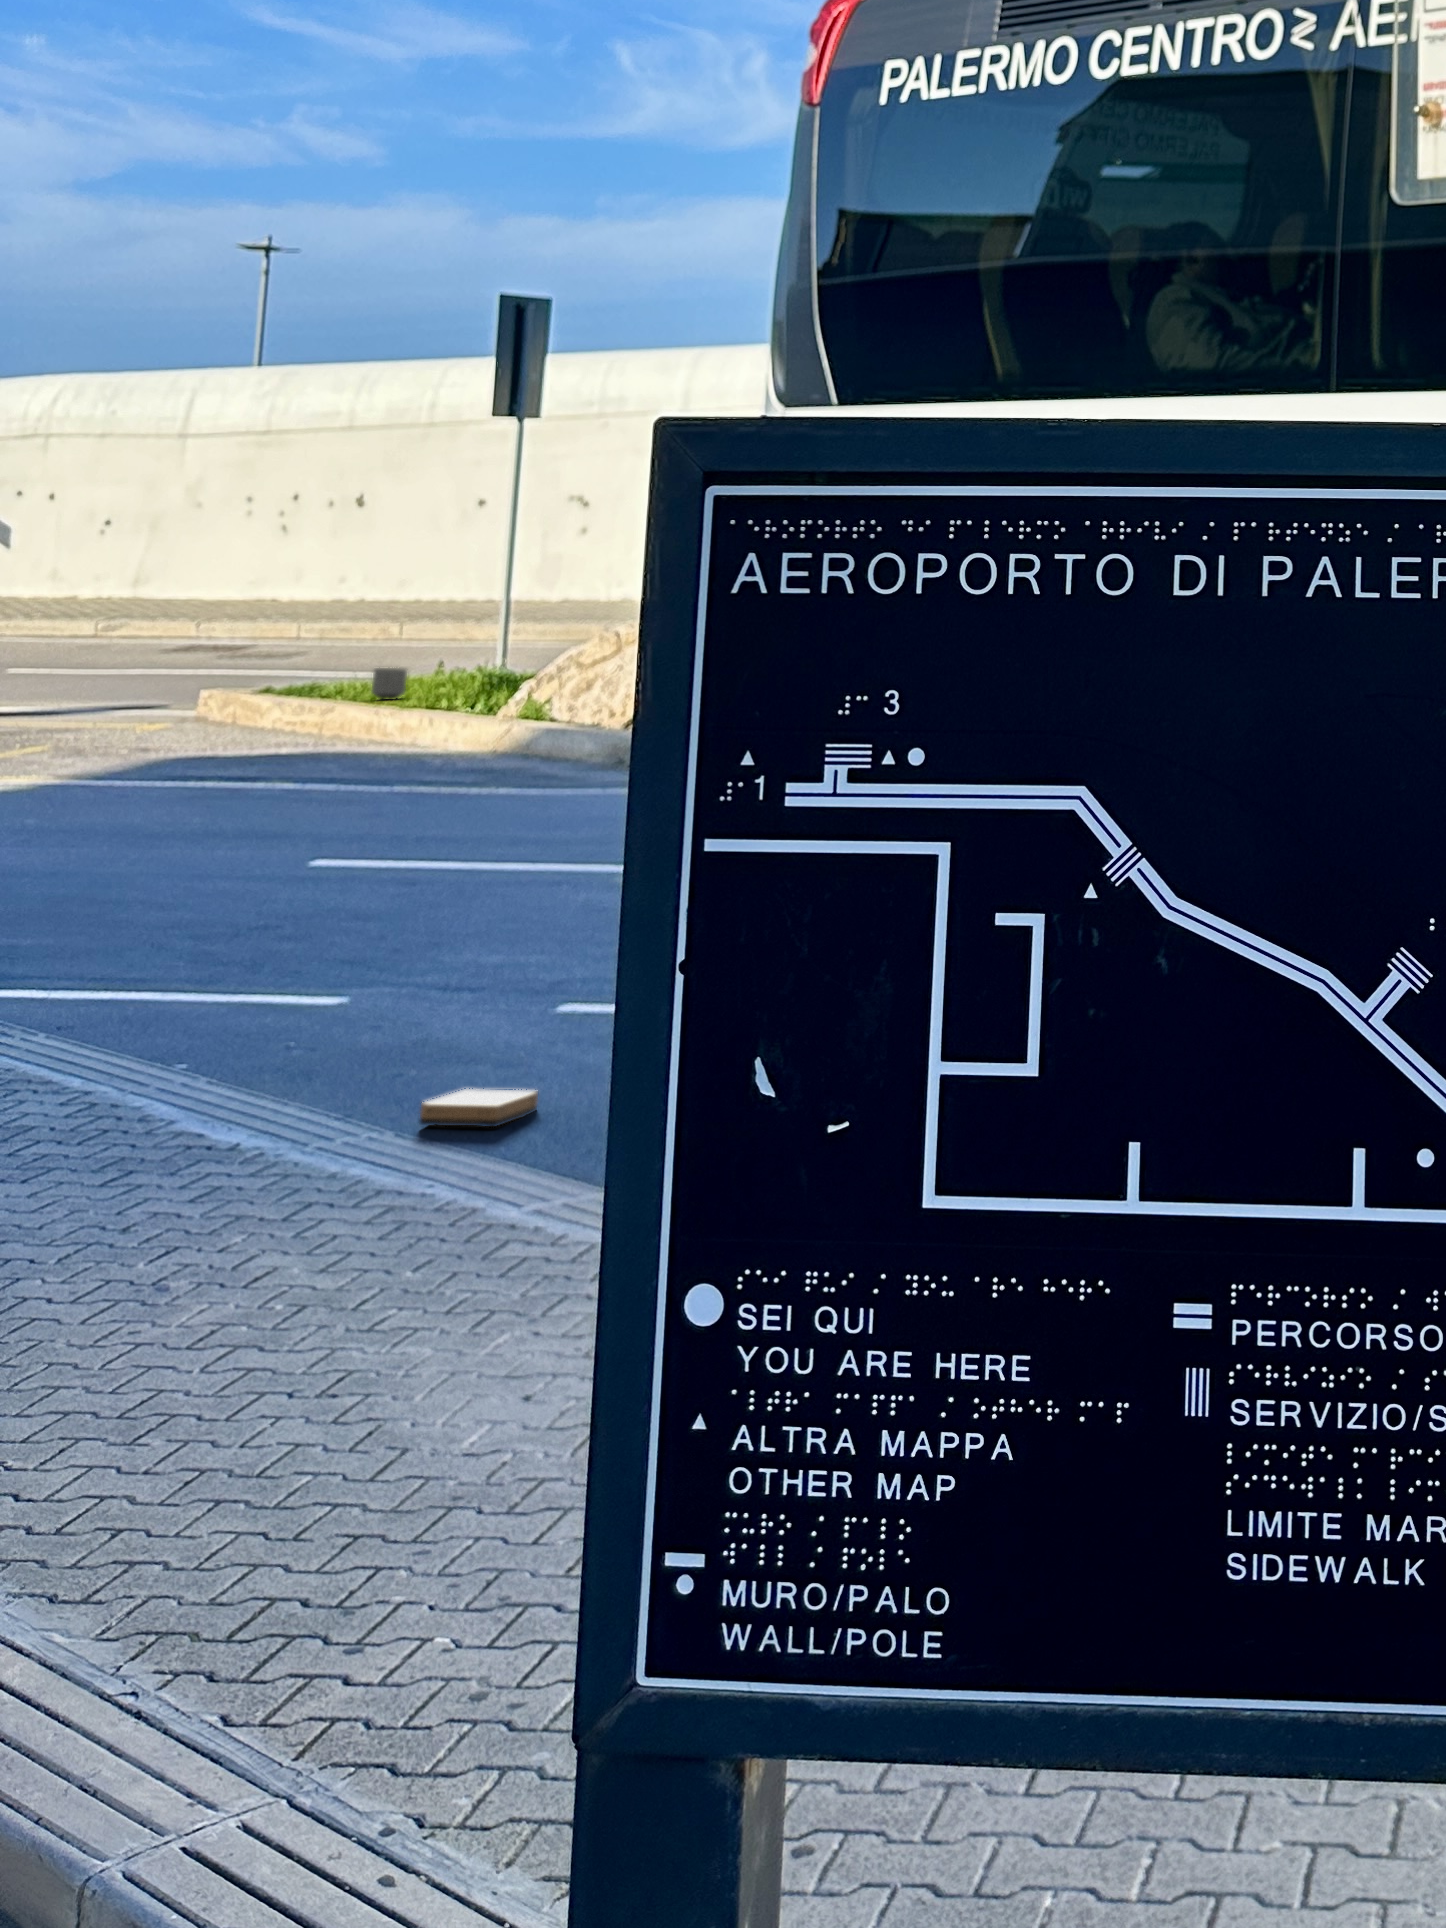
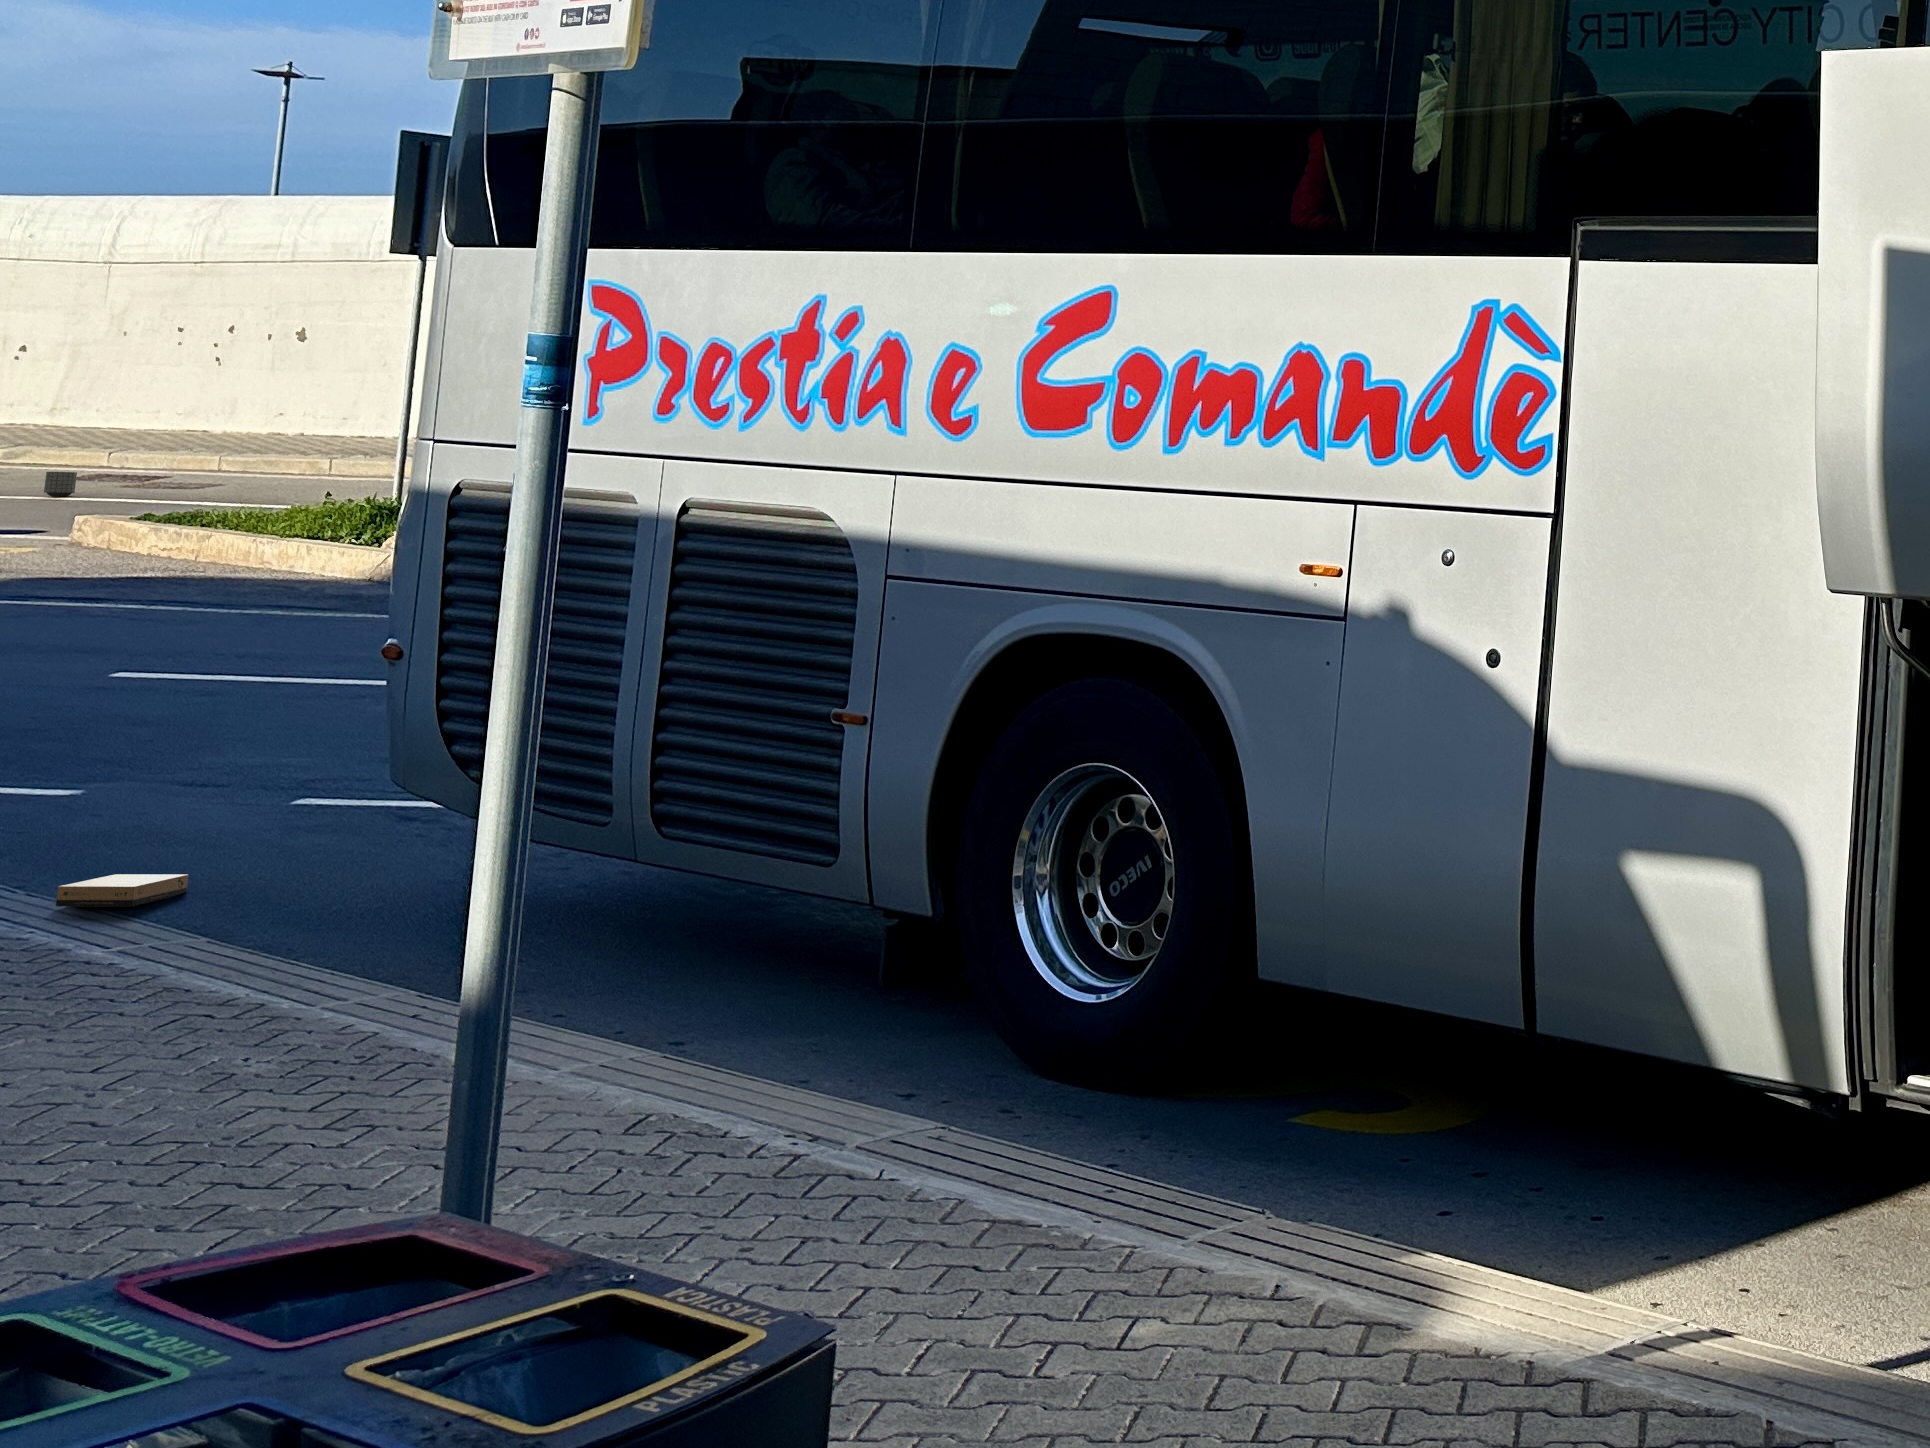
planter: present [372,668,407,700] -> present [44,472,77,497]

